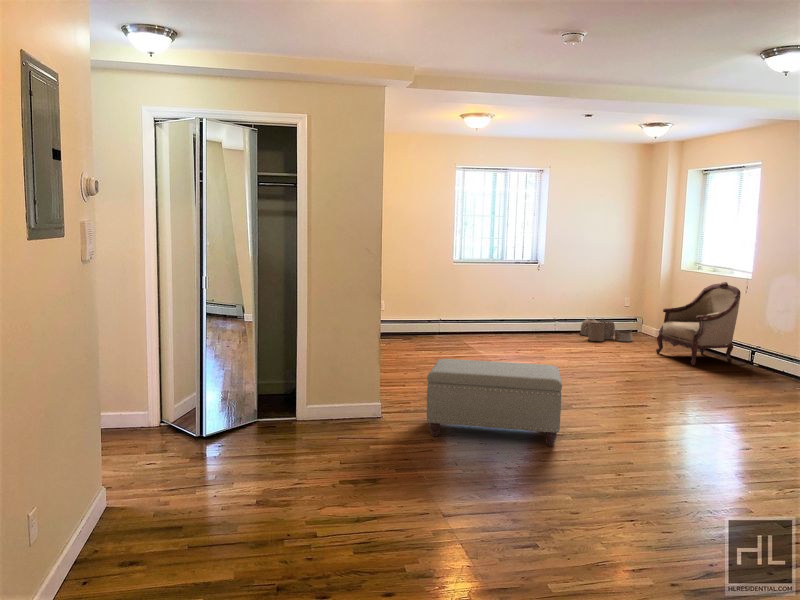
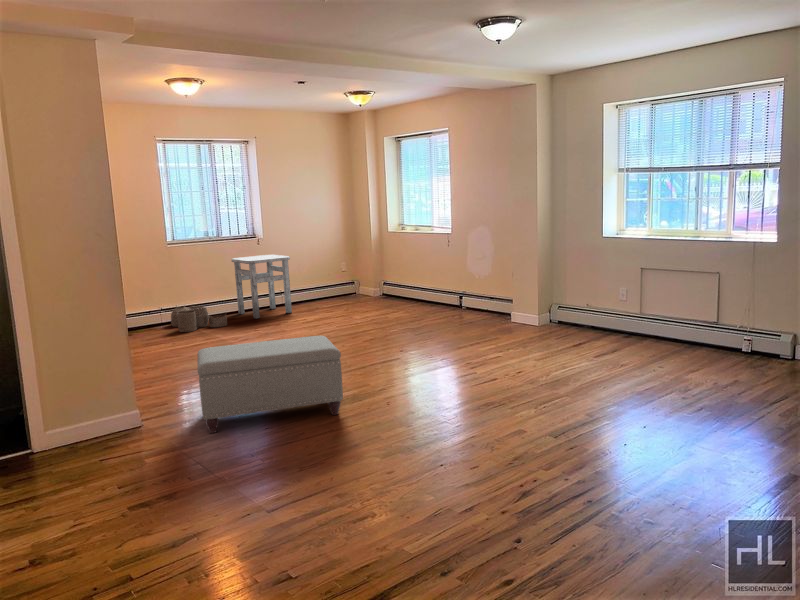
side table: none [510,281,566,341] -> present [232,255,292,319]
armchair: present [656,282,741,366] -> none [381,238,446,317]
woven basket: present [580,319,632,342] -> present [171,306,227,332]

